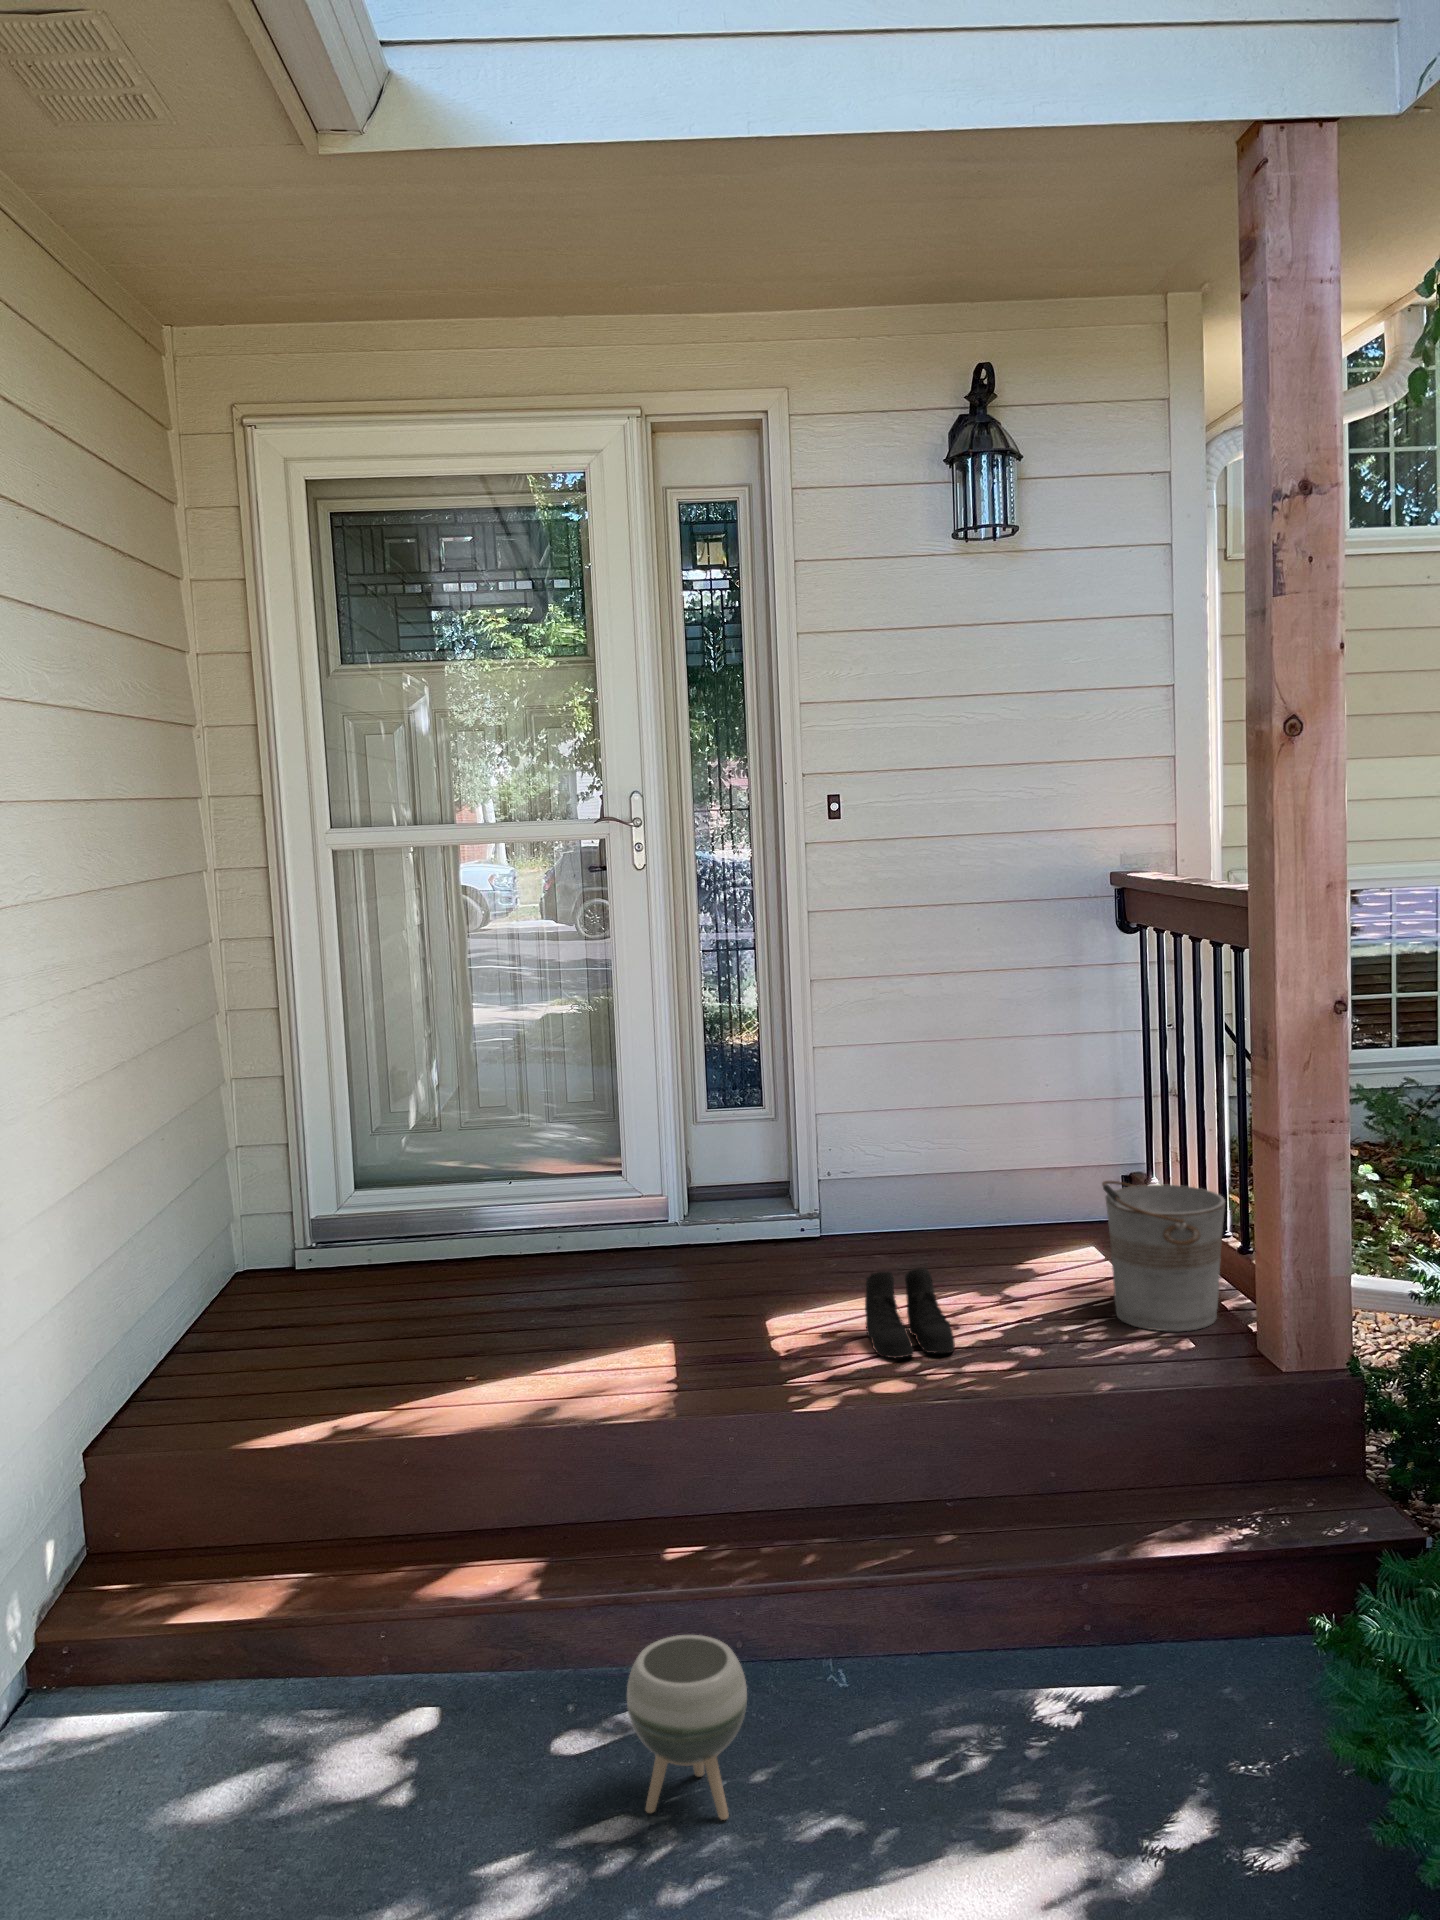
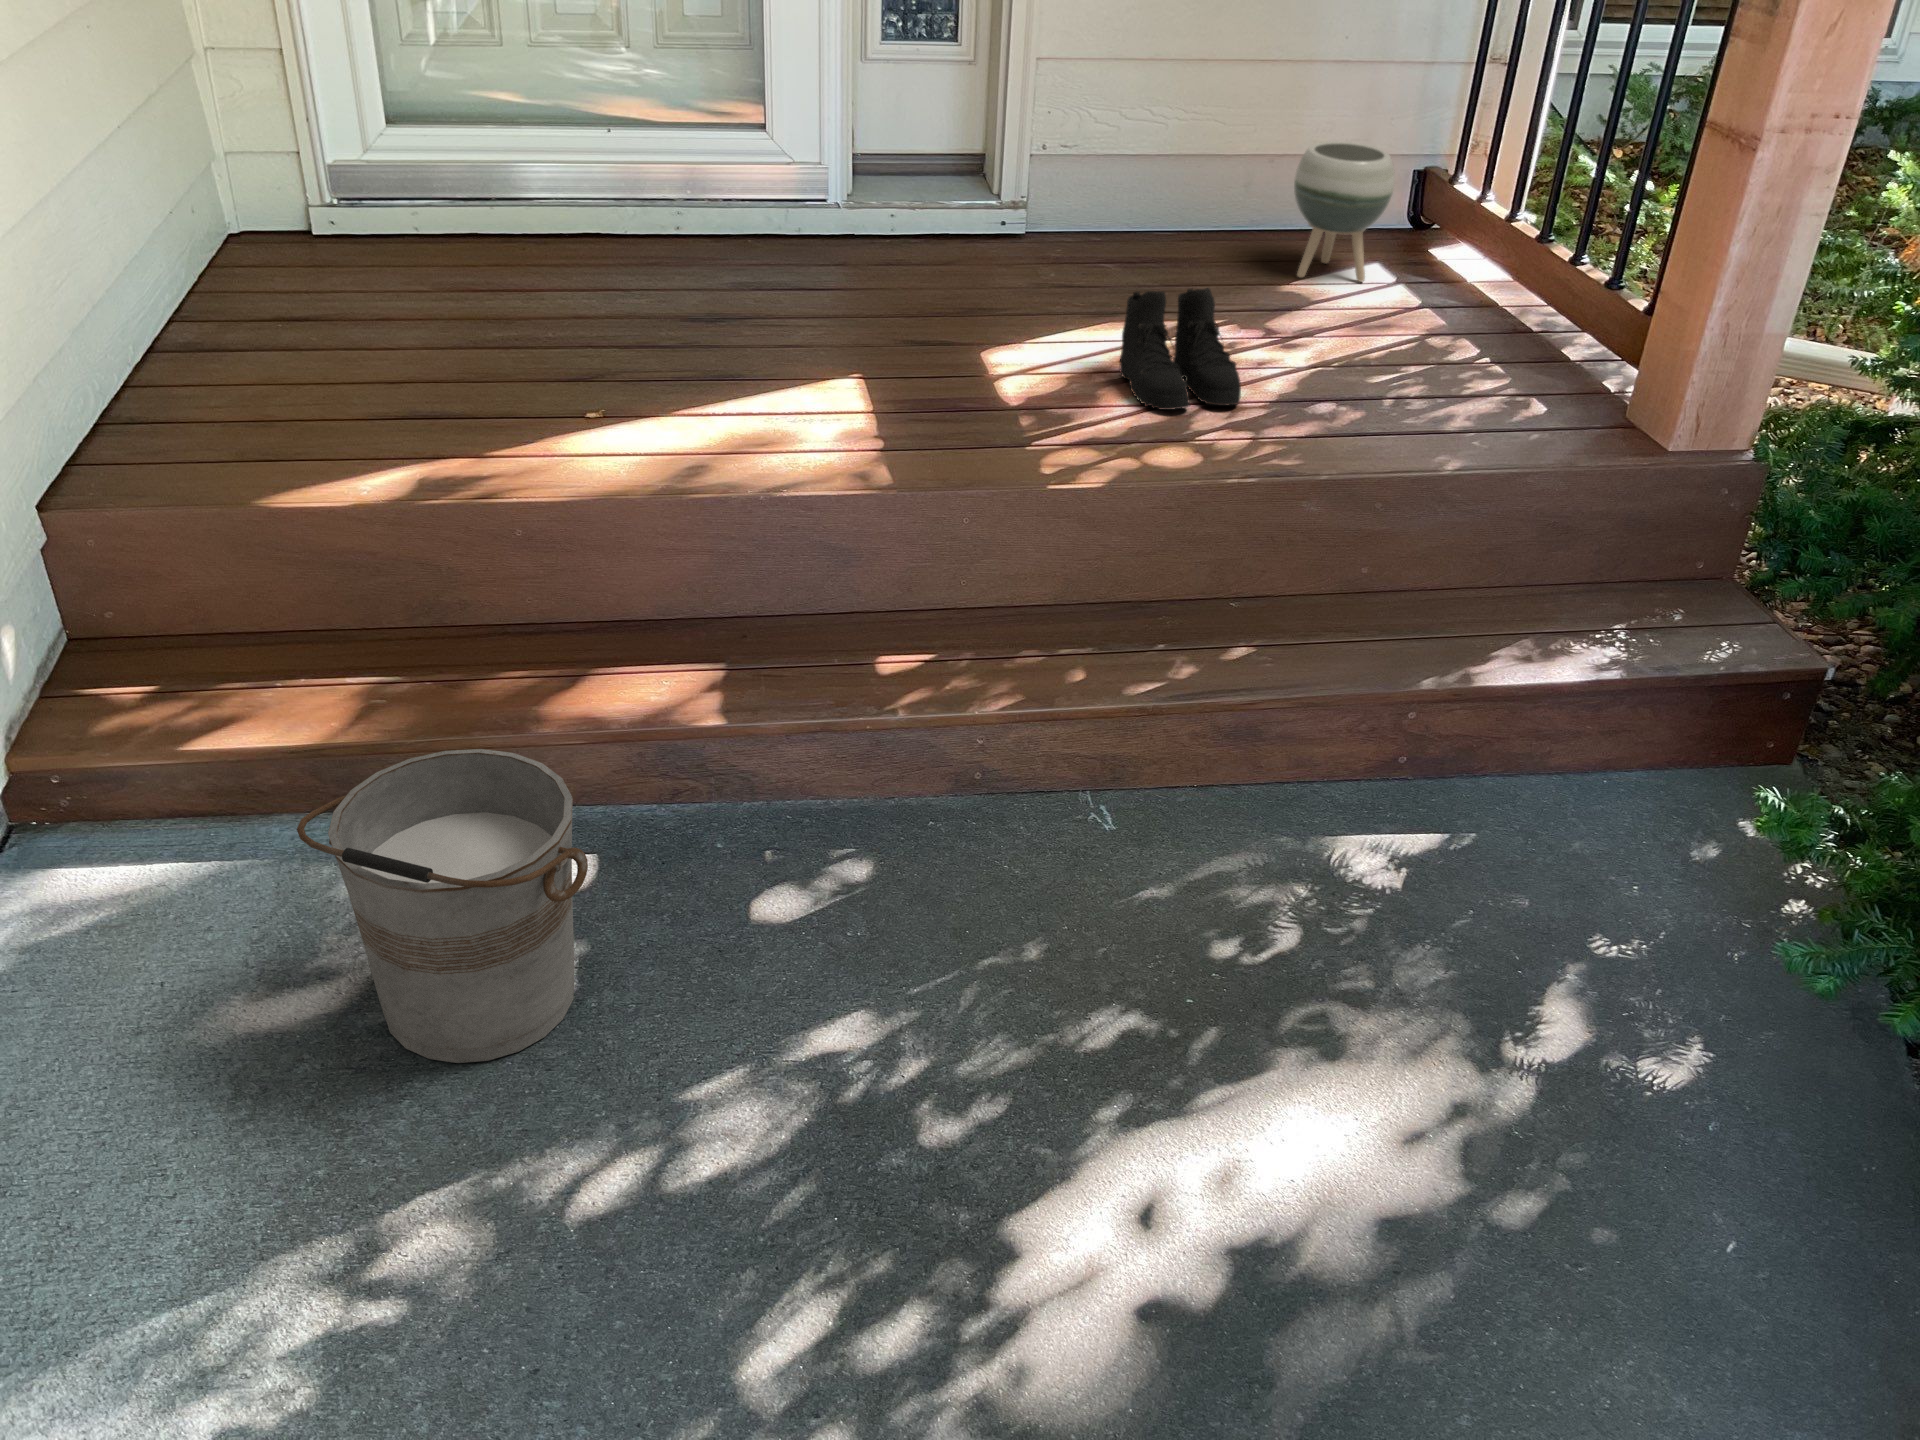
bucket: present [1102,1181,1225,1331] -> present [297,749,588,1063]
planter: present [627,1635,747,1820] -> present [1294,142,1395,282]

